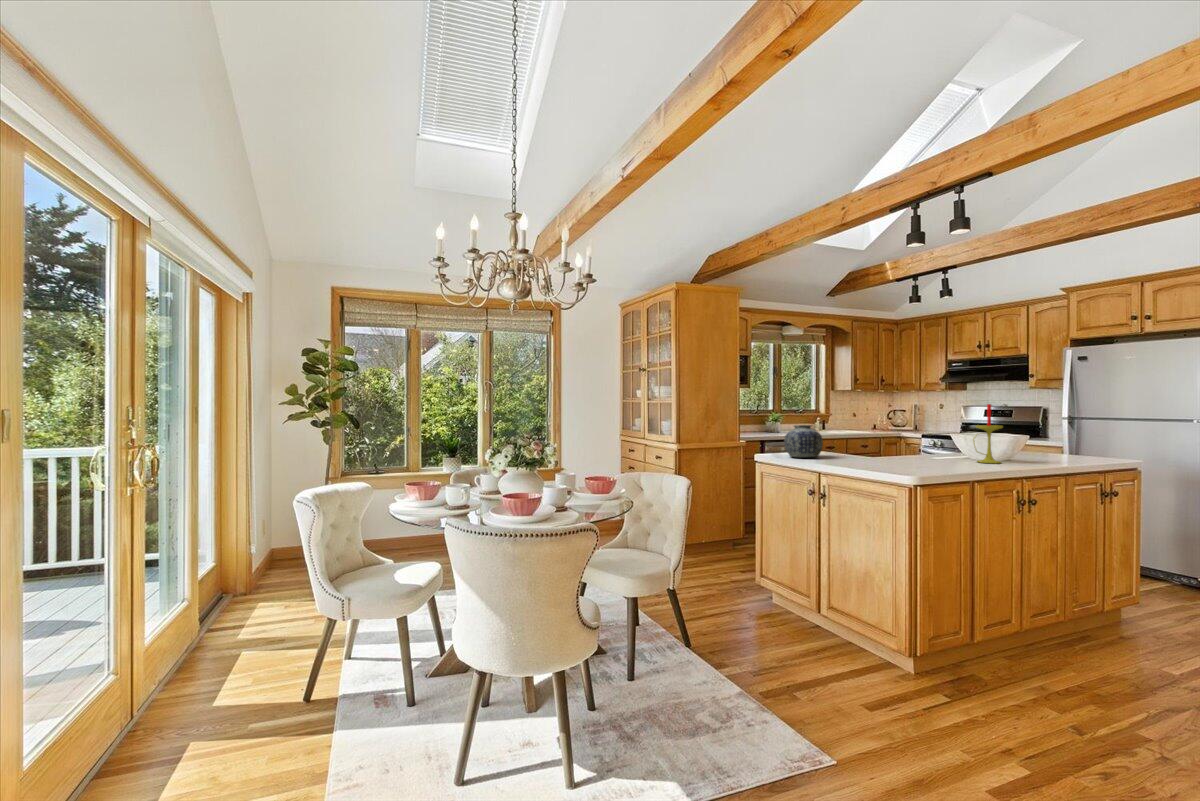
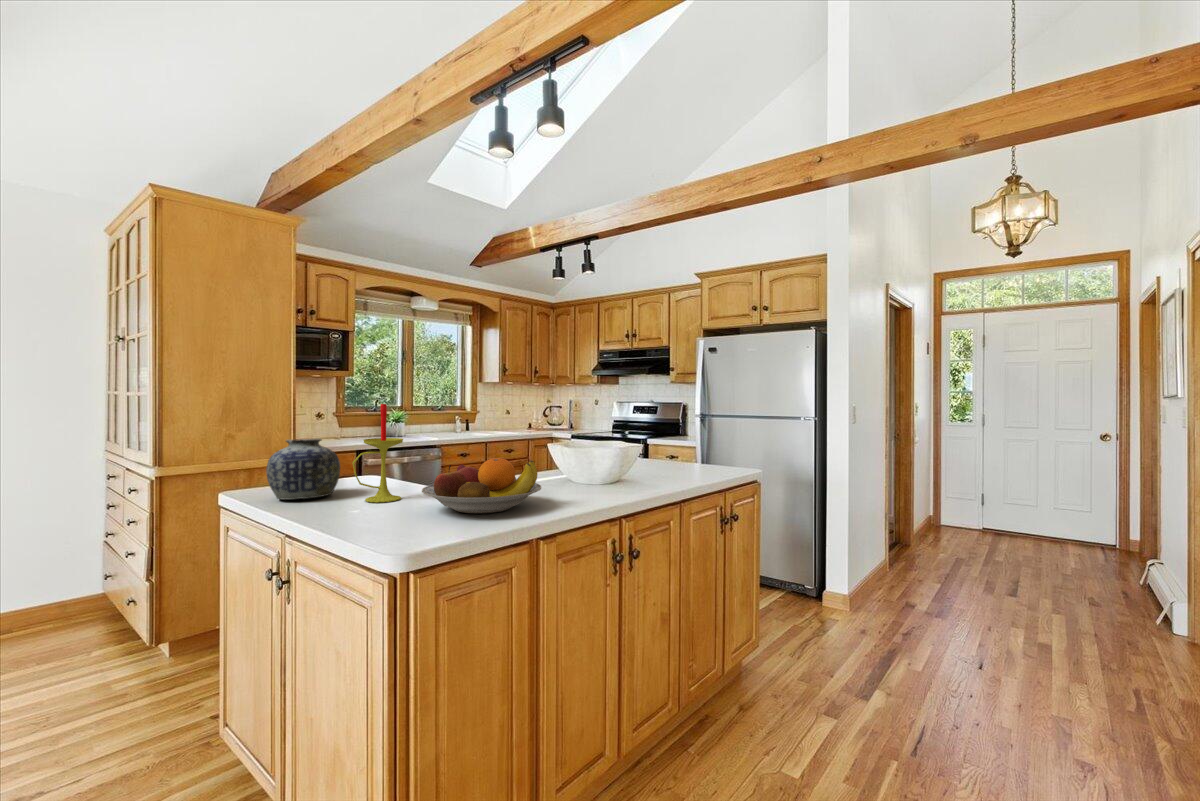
candle: present [973,404,1003,463] -> present [353,404,403,502]
fruit bowl: none [890,437,968,467] -> present [422,458,541,513]

